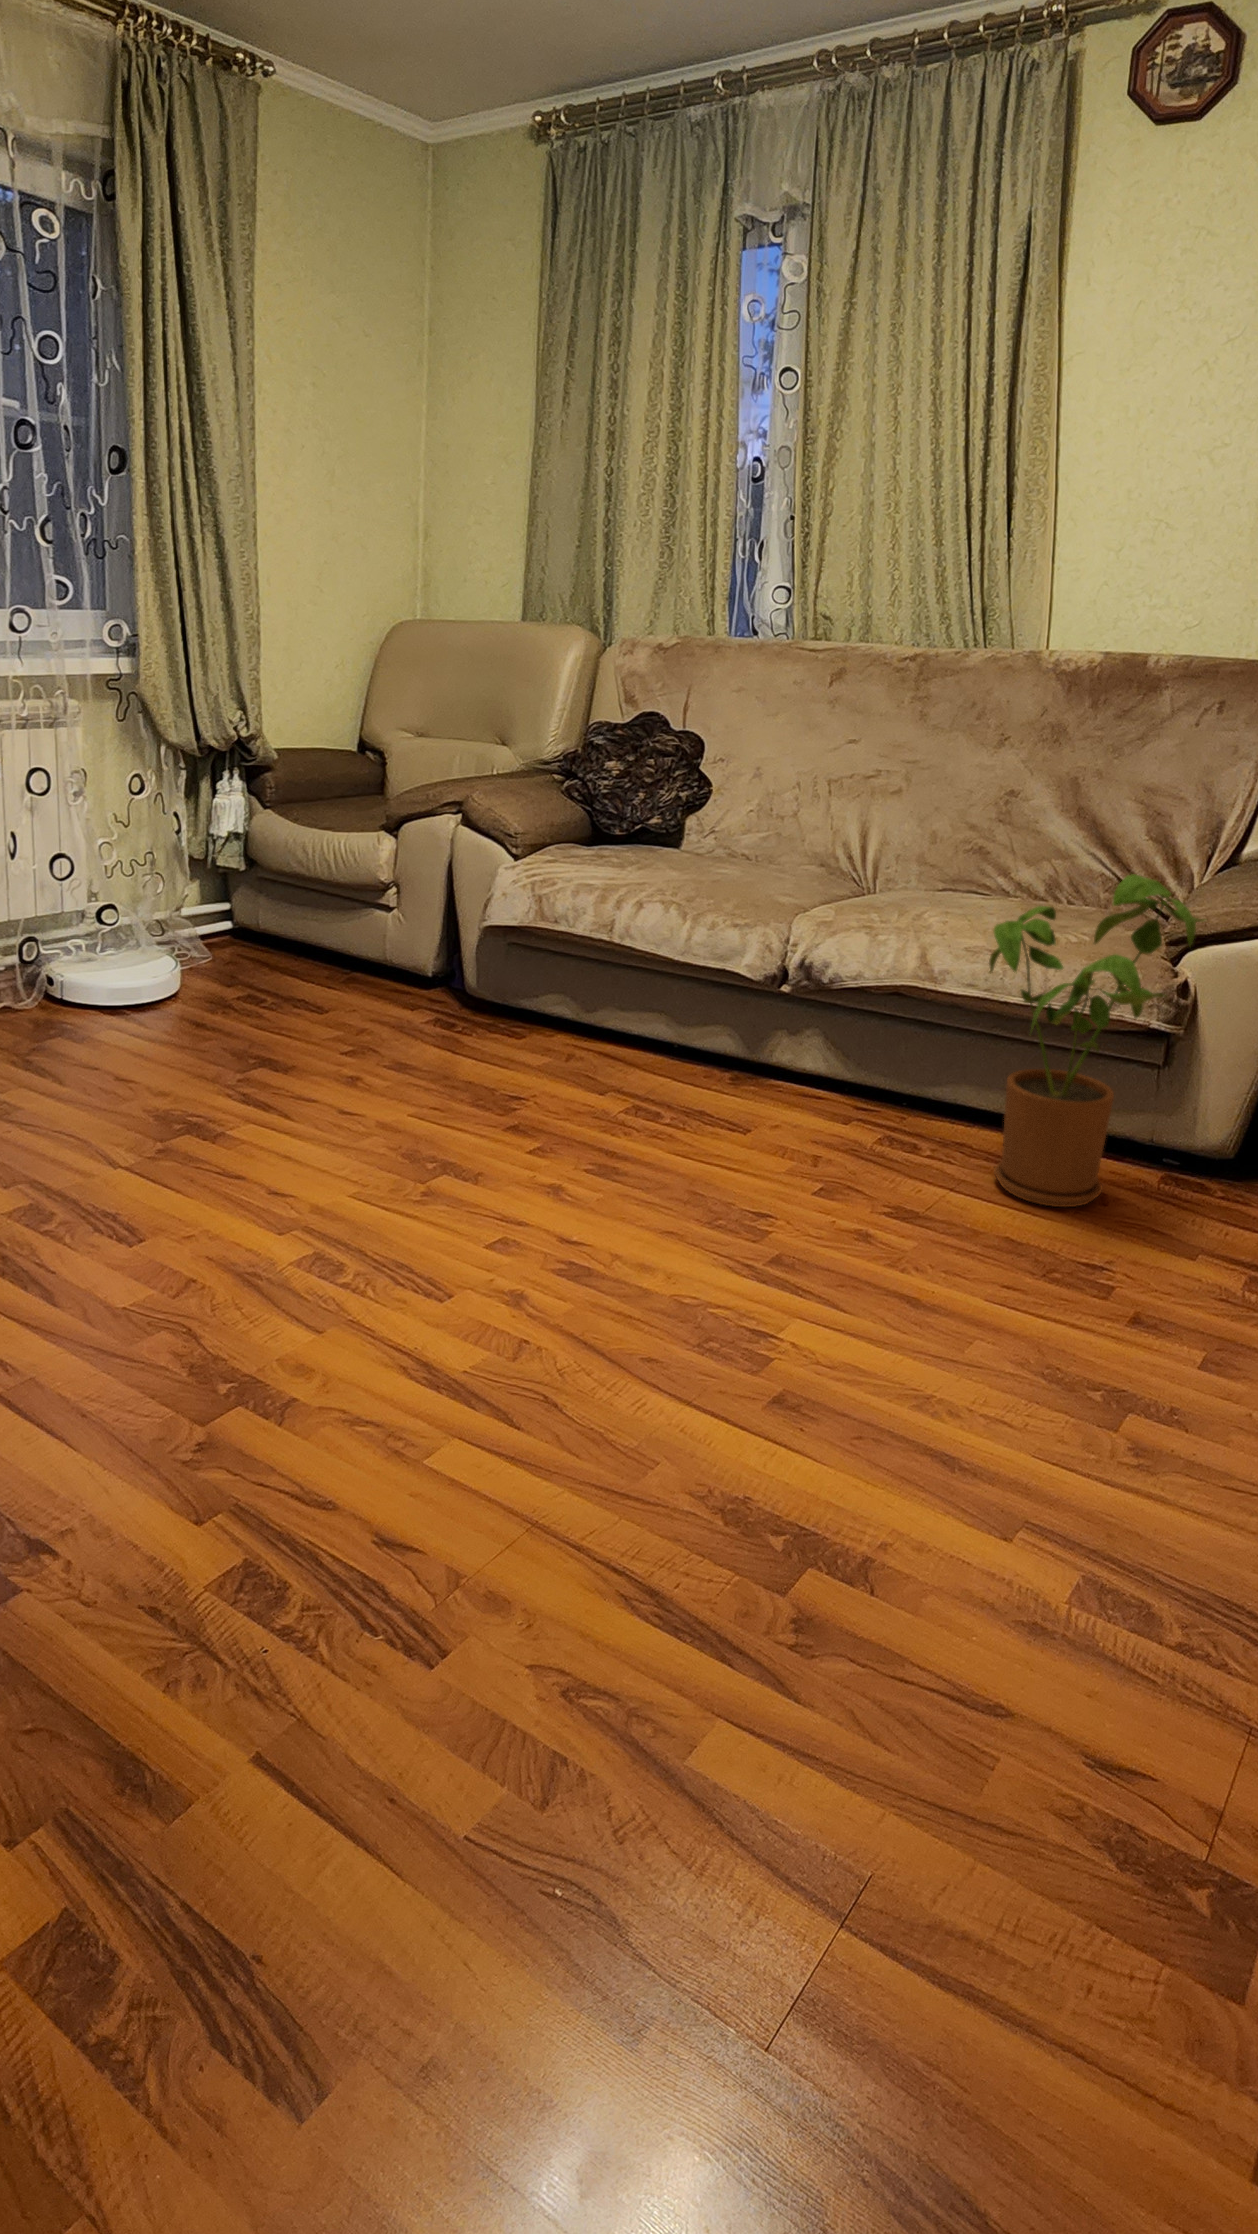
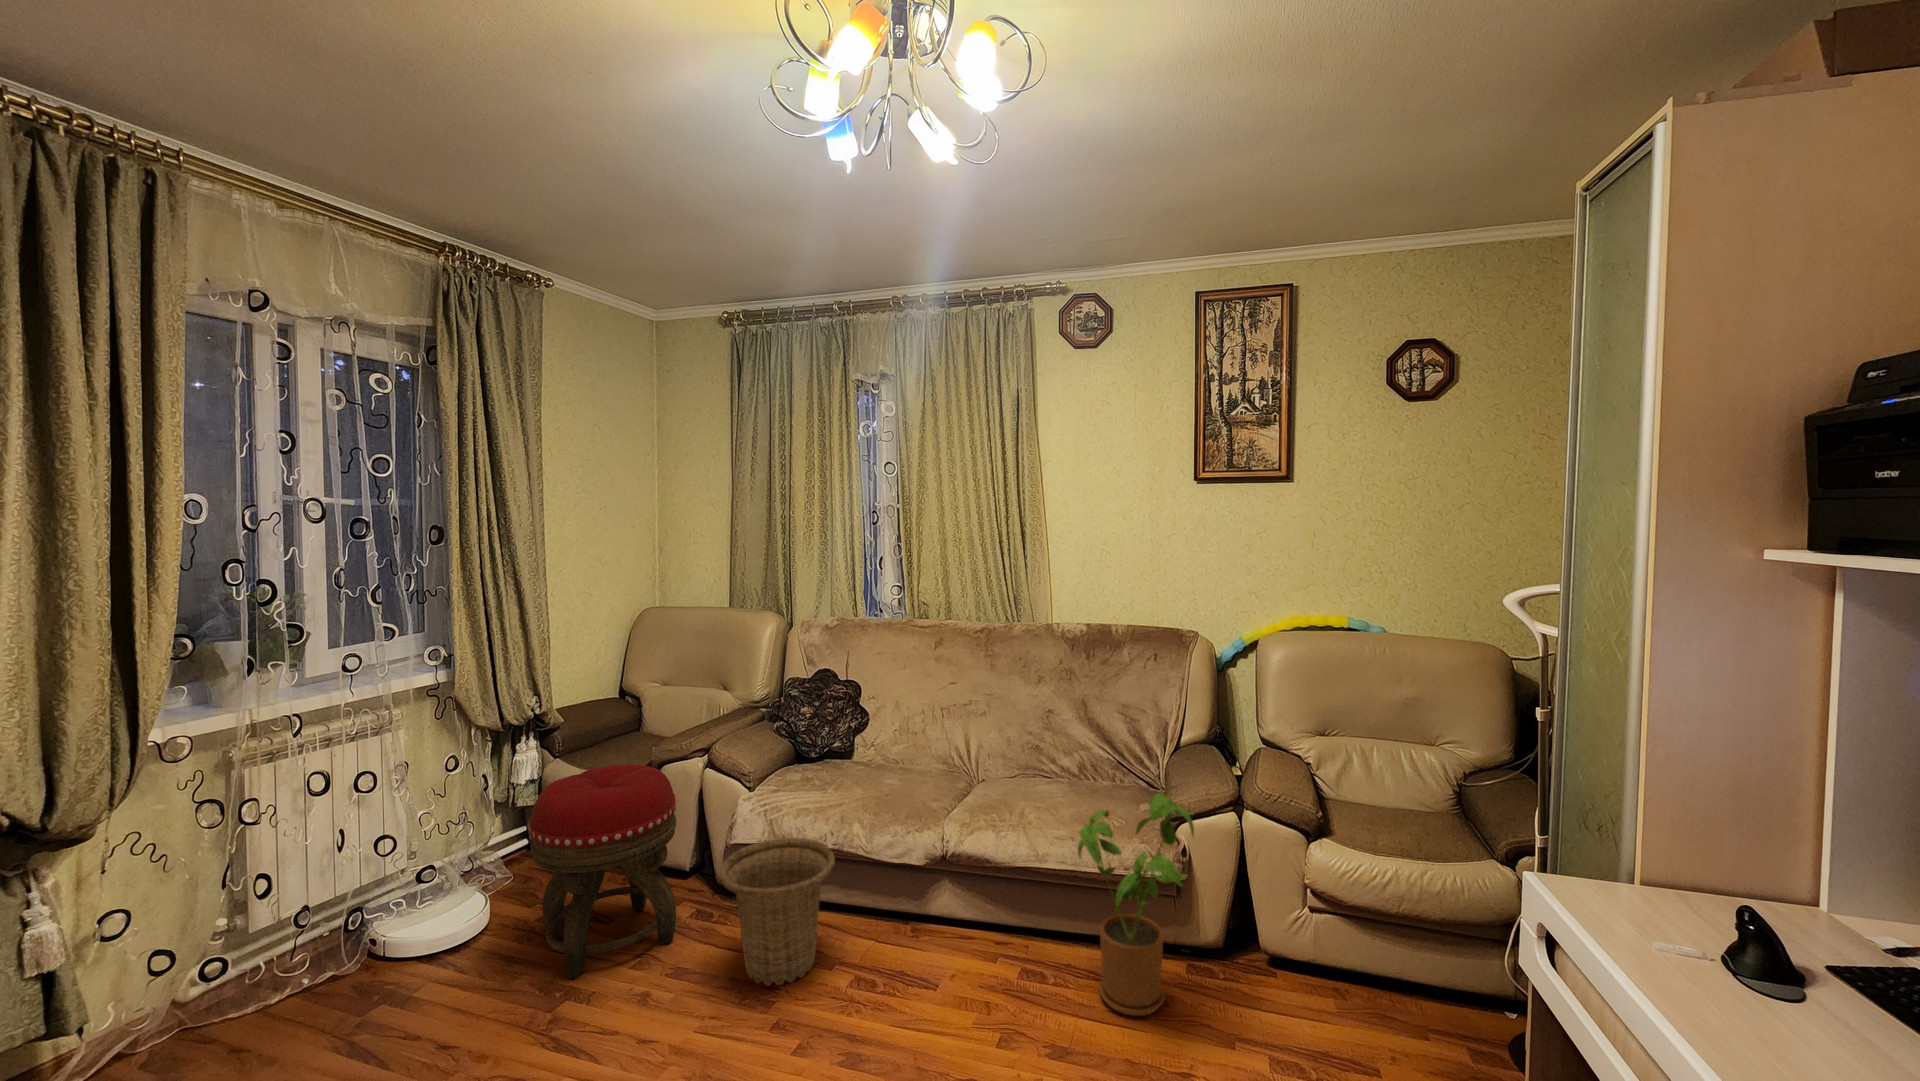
footstool: none [224,798,407,1048] -> present [529,764,677,979]
basket: none [454,915,615,1093] -> present [720,838,835,985]

